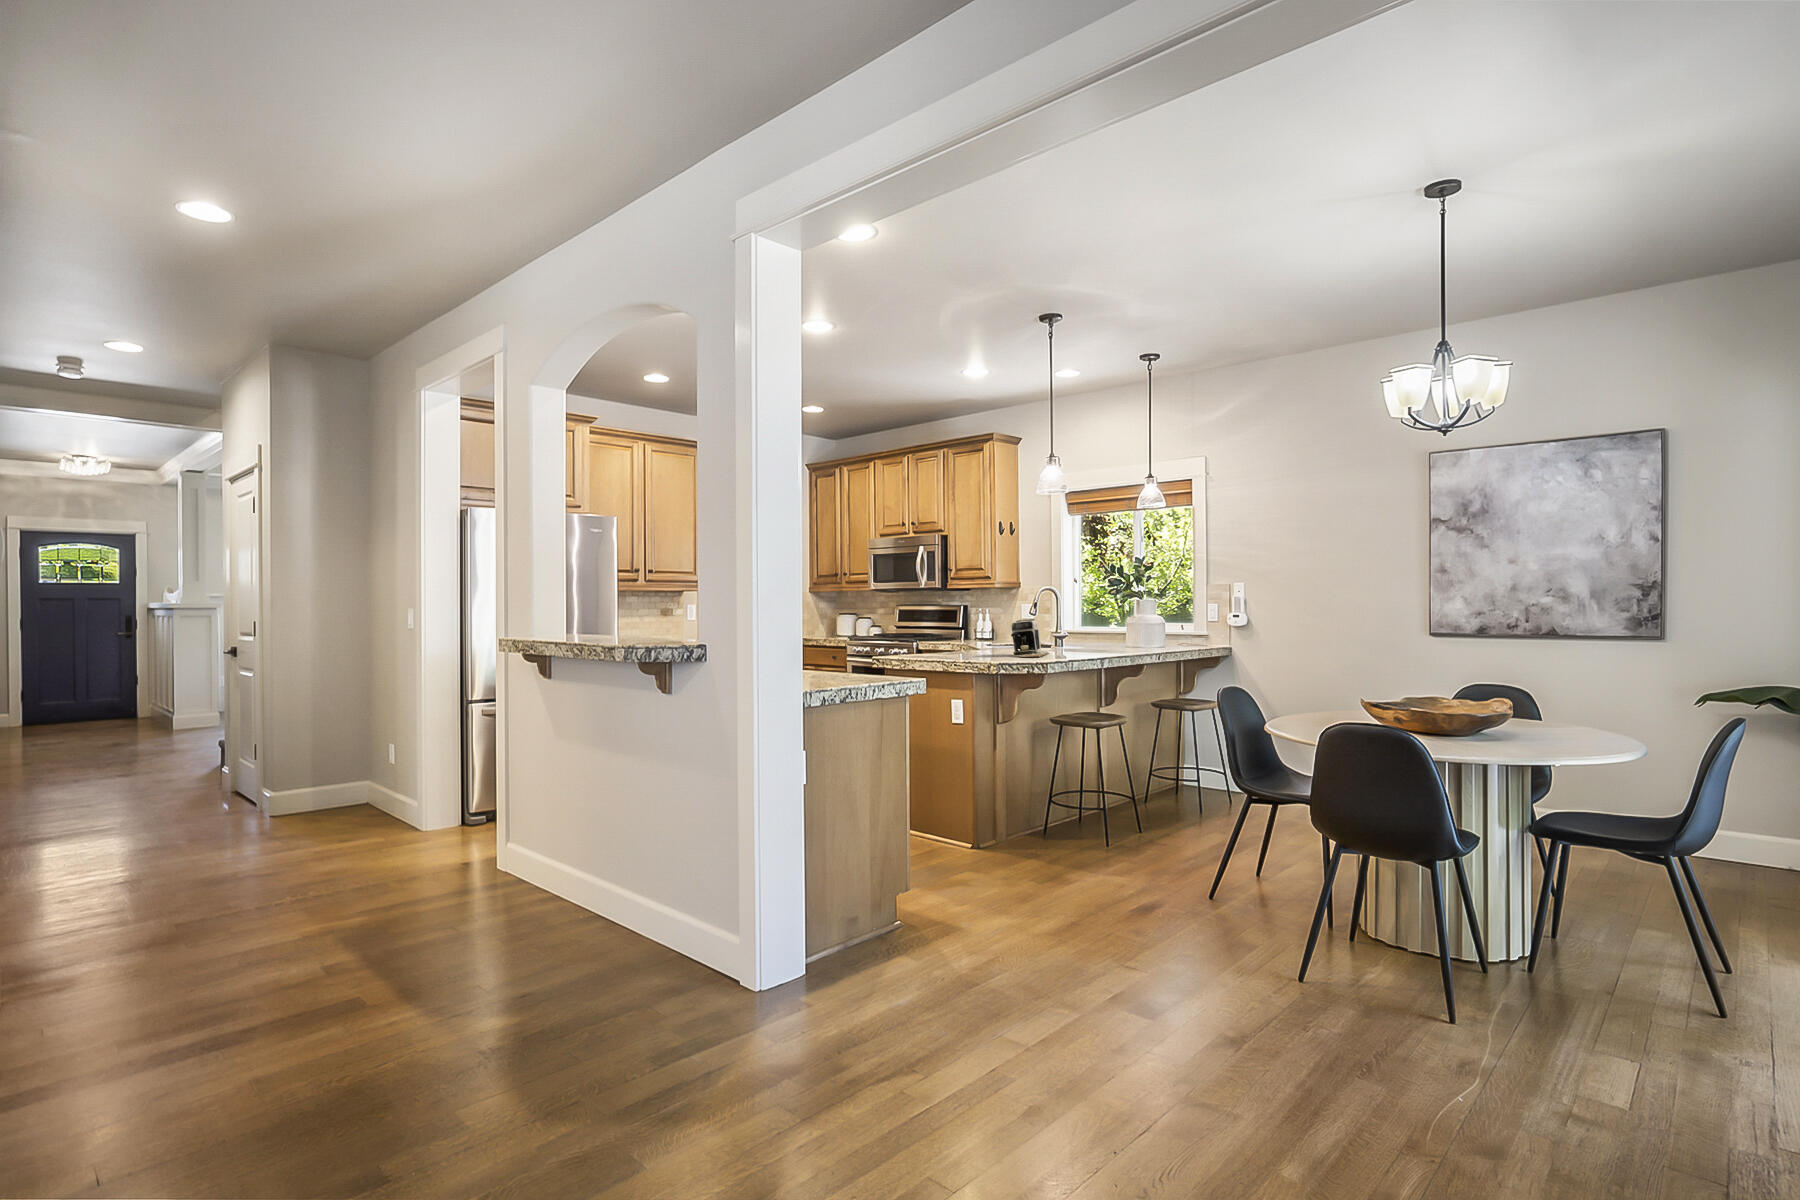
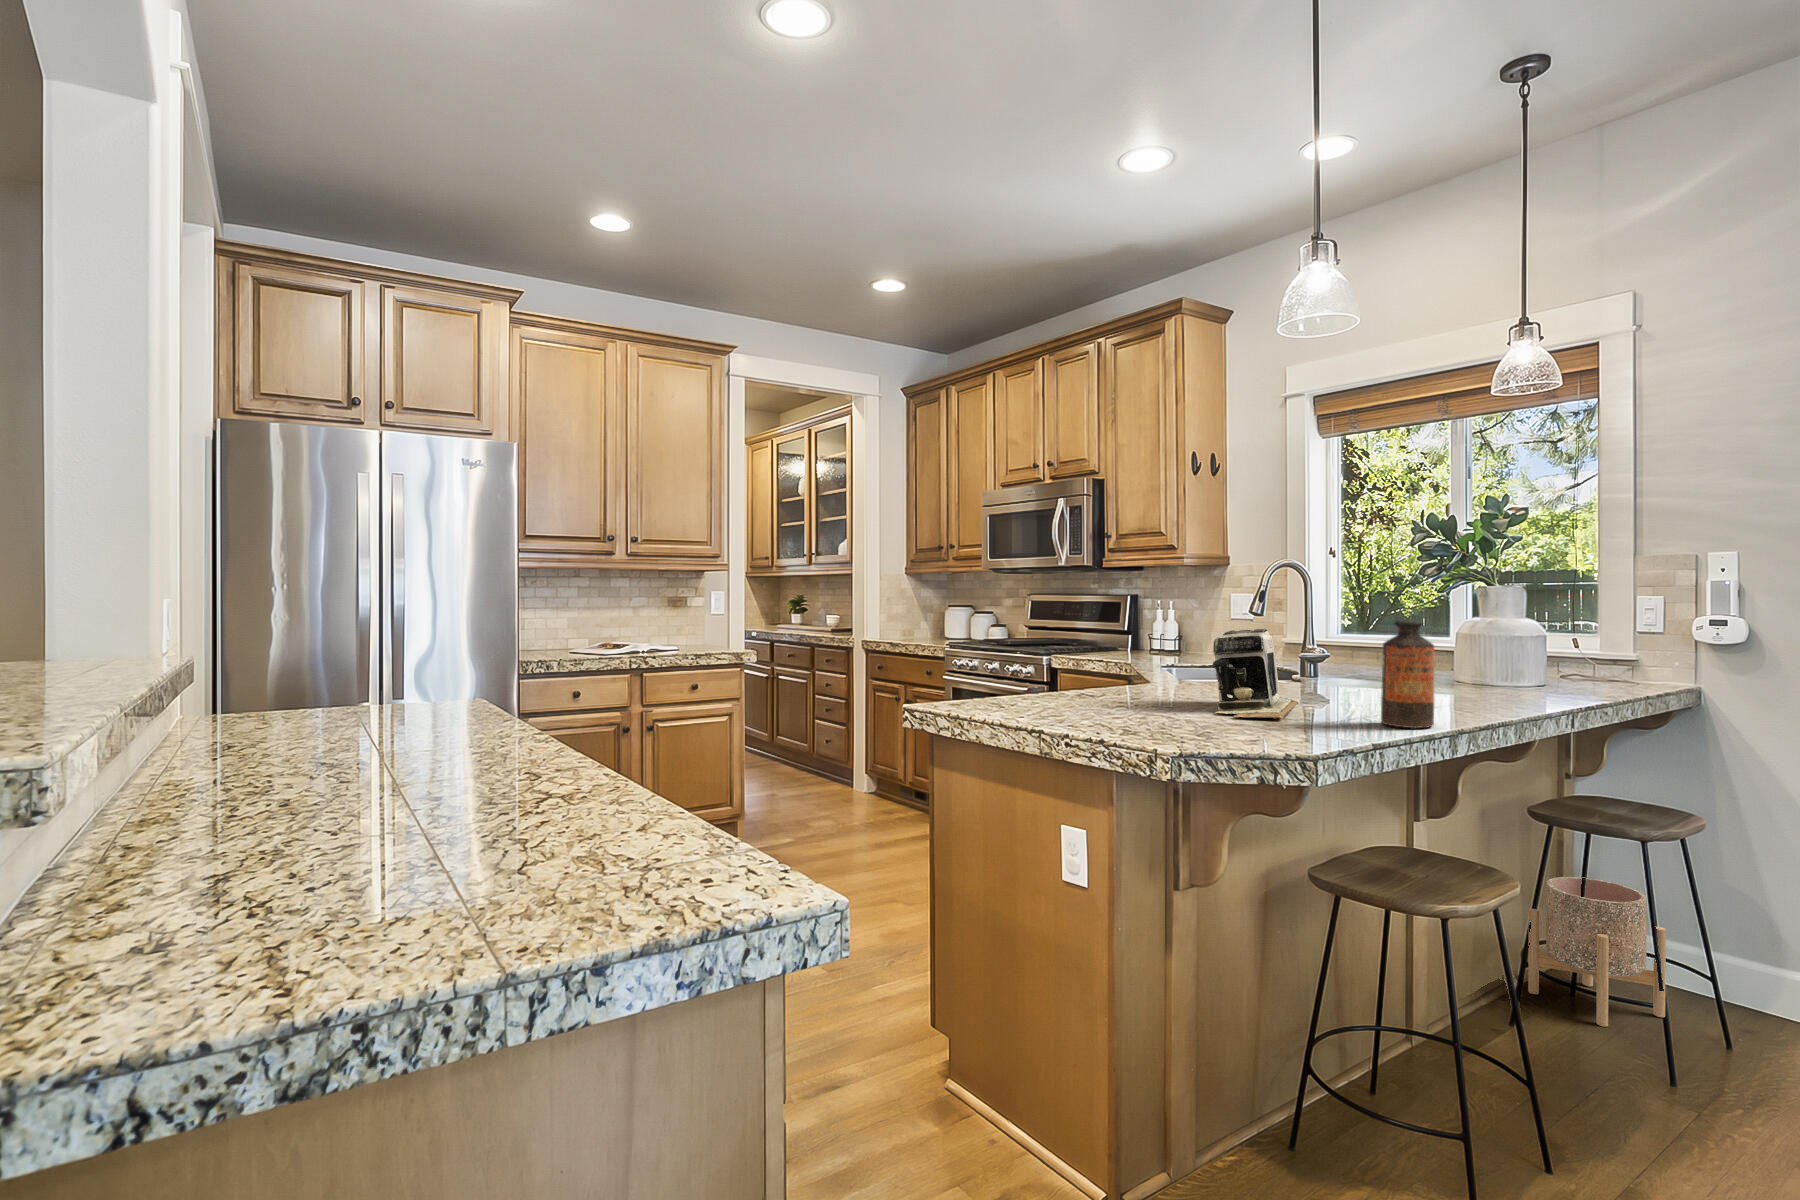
bottle: none [1079,613,1099,657] -> present [1381,621,1434,728]
planter: none [1159,740,1214,803] -> present [1528,877,1666,1027]

